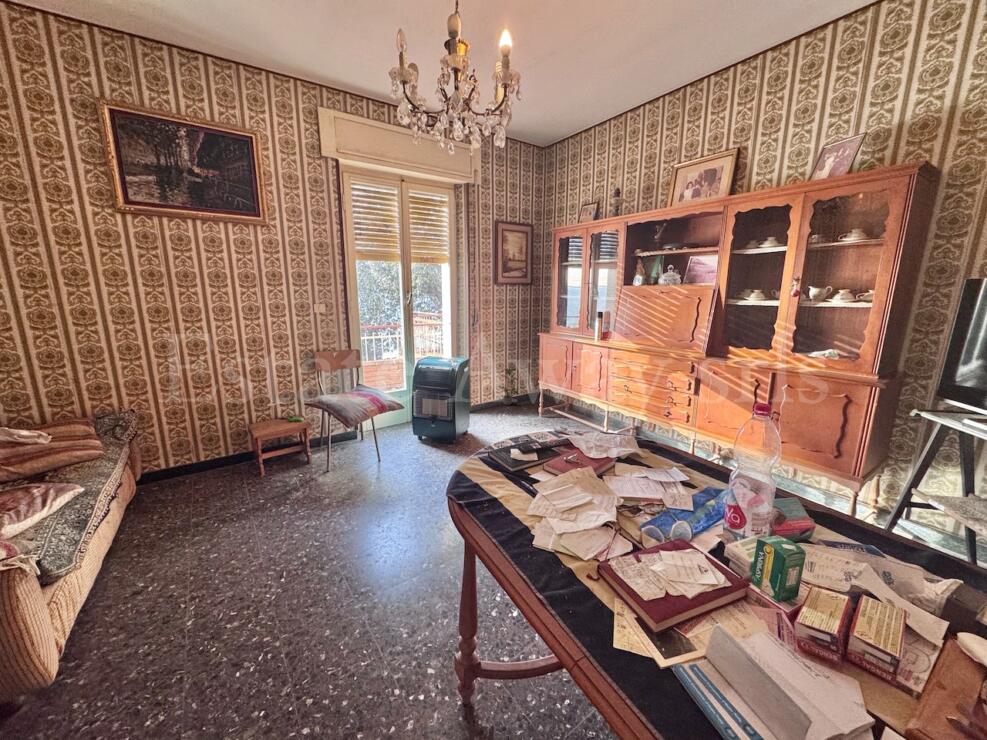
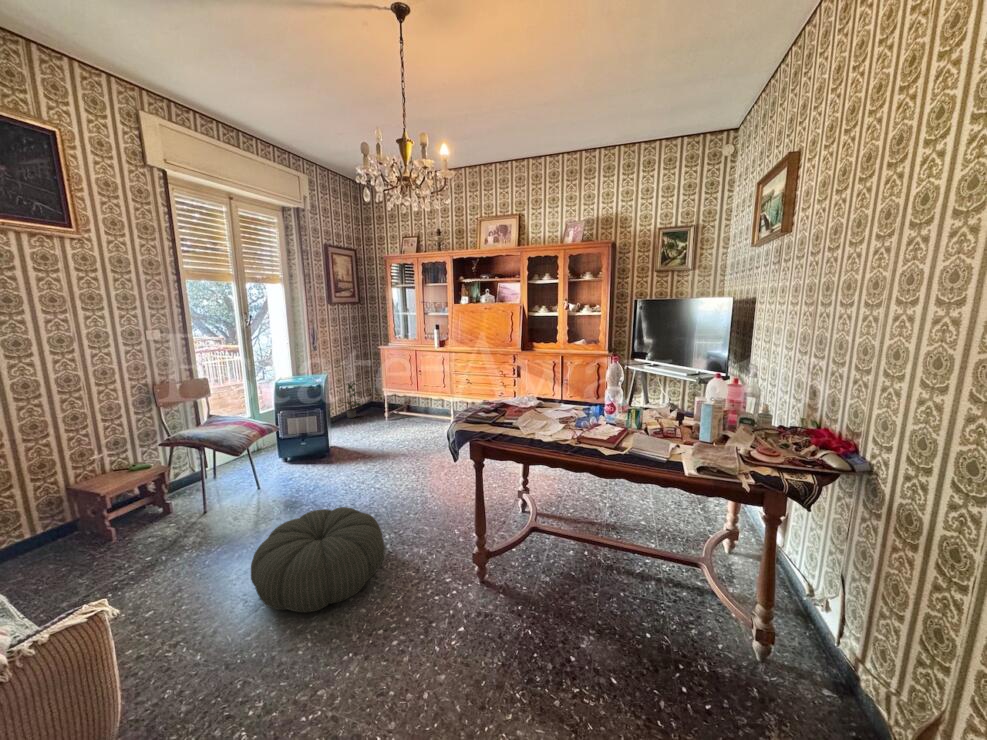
pouf: none [246,509,397,635] -> present [251,507,385,612]

